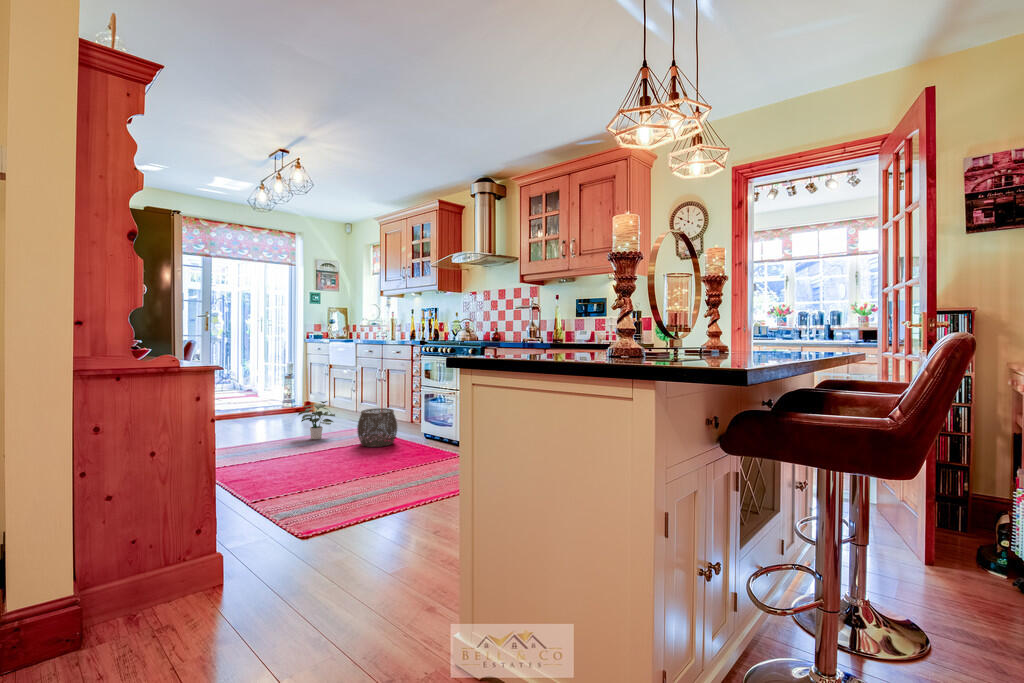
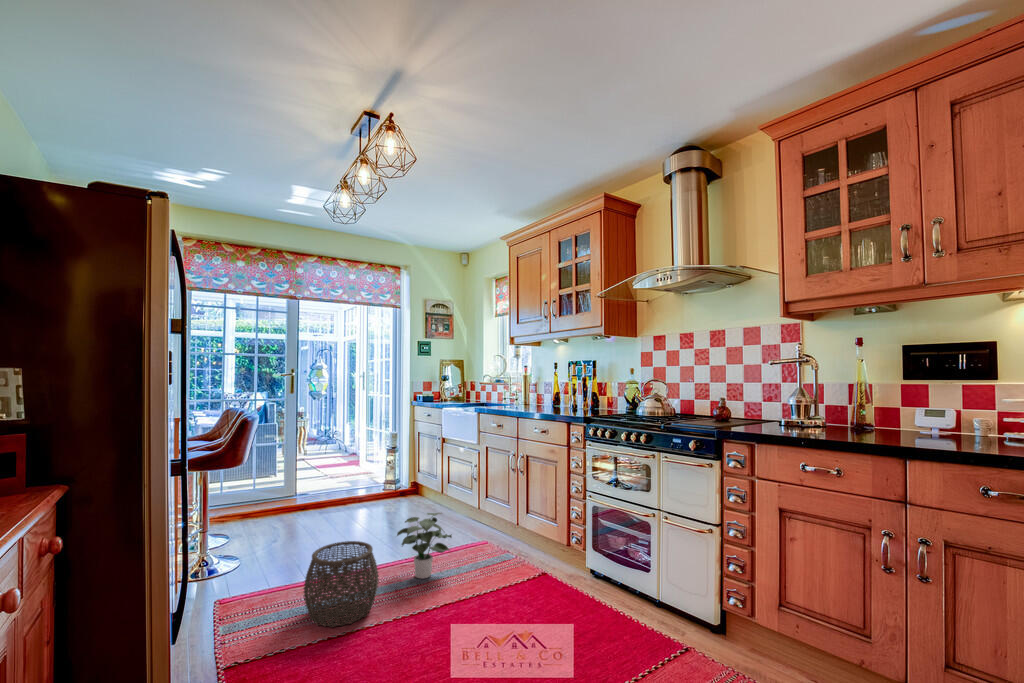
woven basket: present [357,408,397,447] -> present [304,541,379,627]

